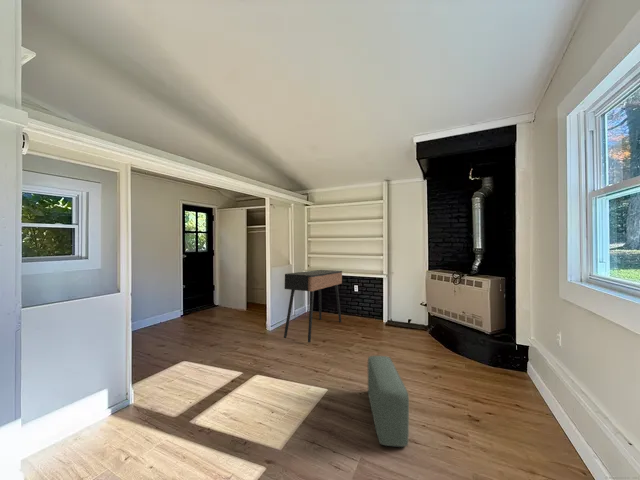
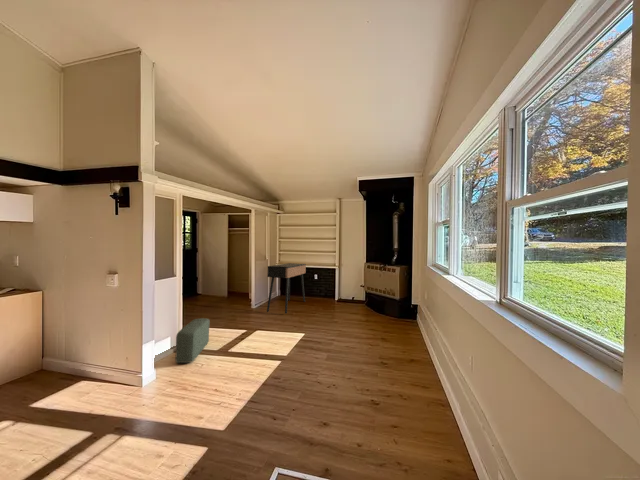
pouf: present [368,356,409,447] -> present [175,318,209,363]

